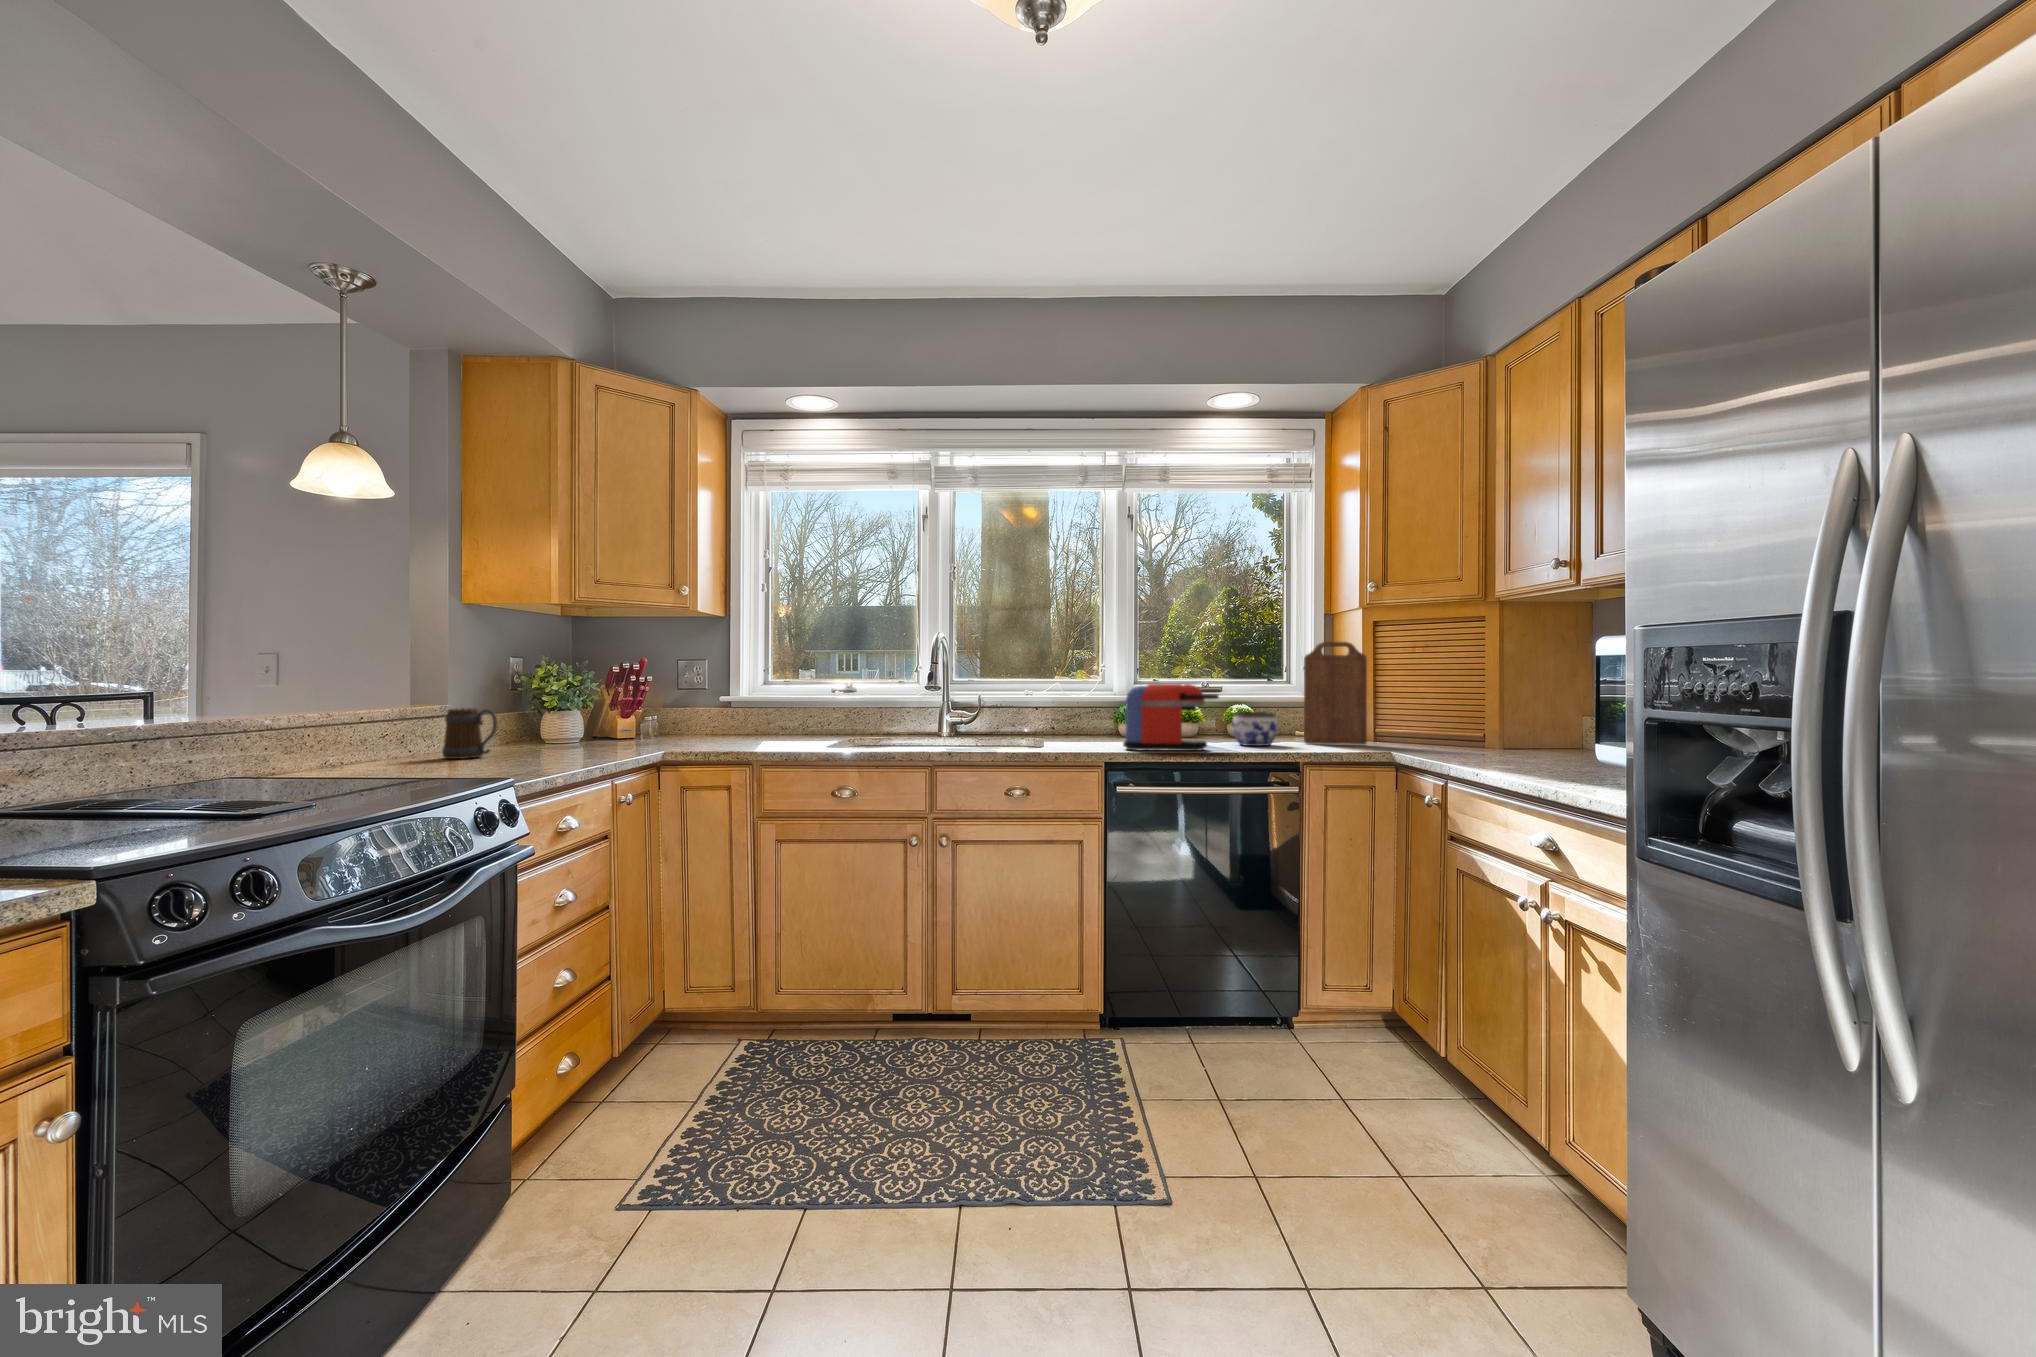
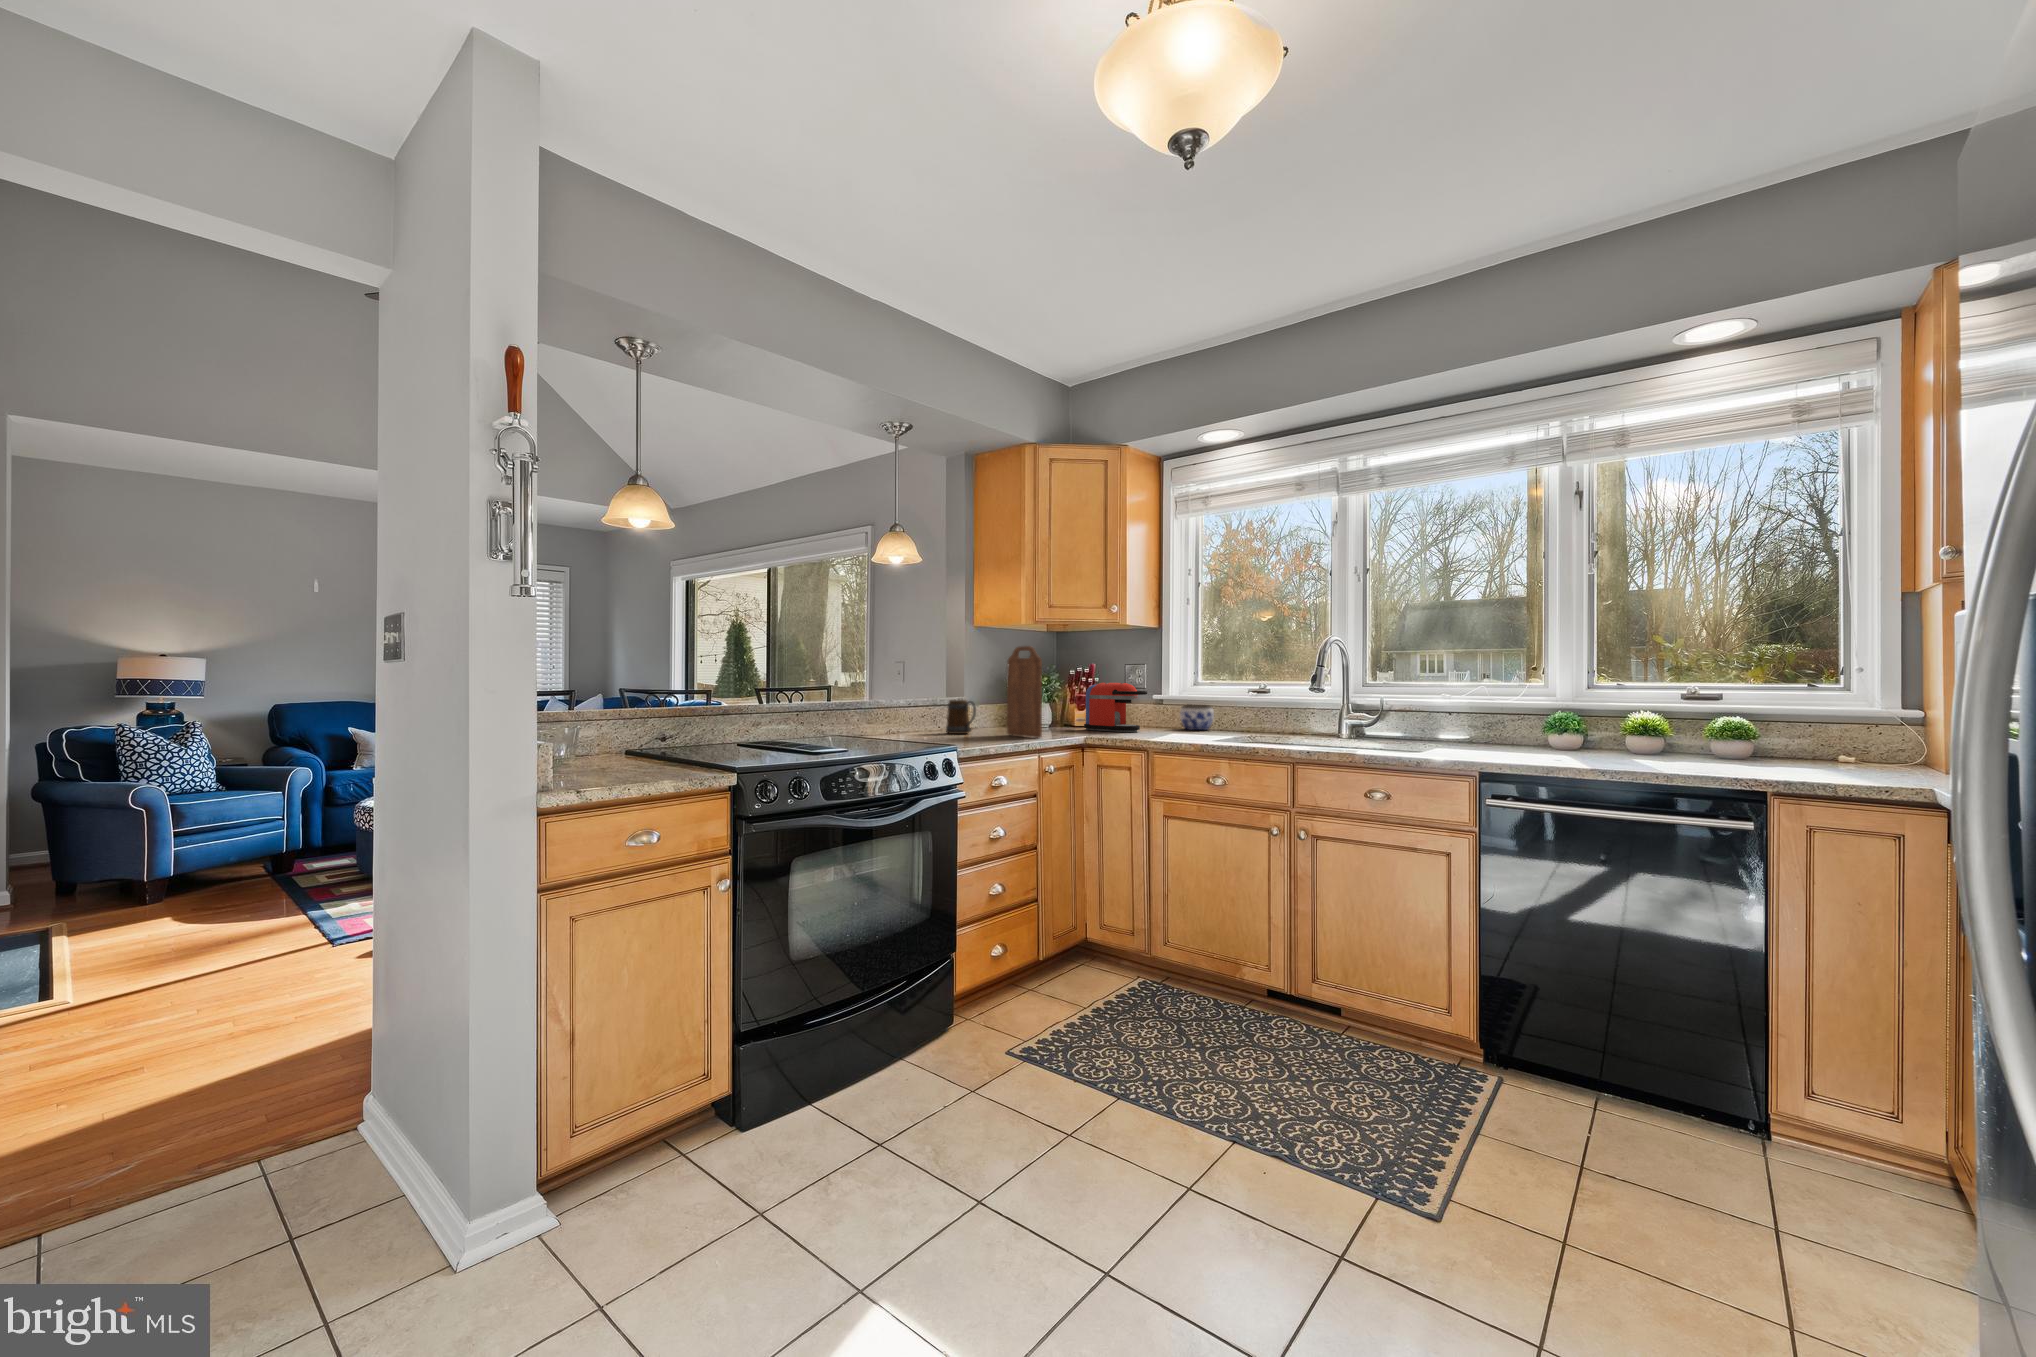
cutting board: present [1304,642,1367,745] -> present [1007,646,1042,738]
coffee maker: present [1123,684,1219,751] -> present [1084,683,1147,732]
jar: present [1232,712,1278,746] -> present [1180,704,1214,730]

